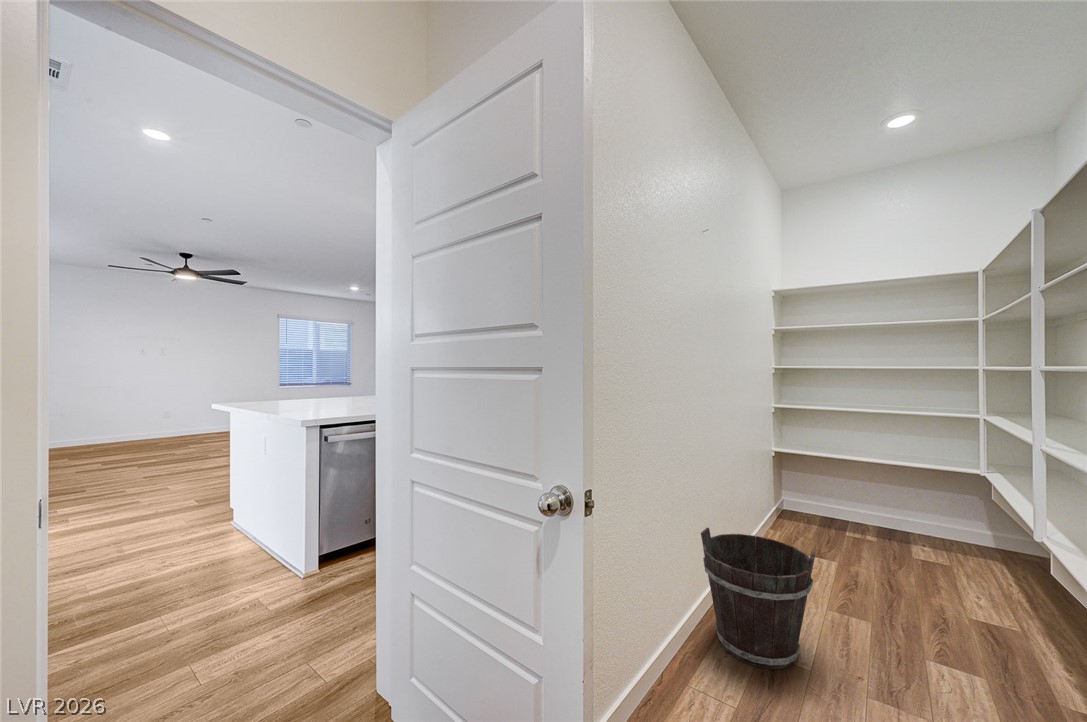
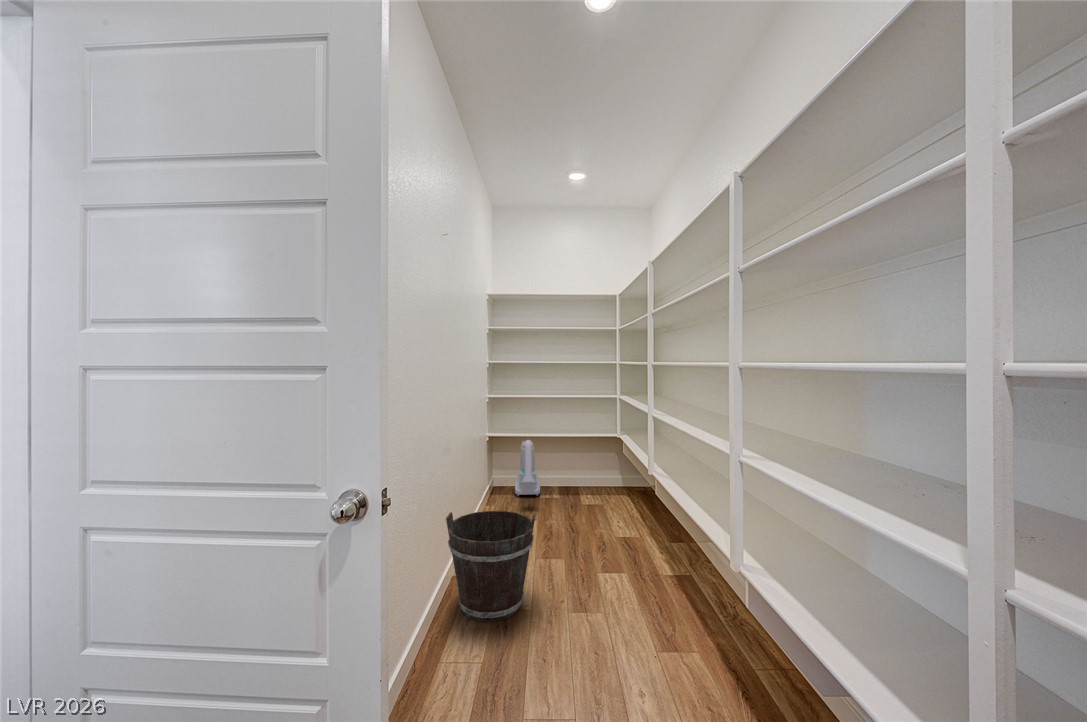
vacuum cleaner: none [810,461,846,532] -> present [515,440,540,496]

